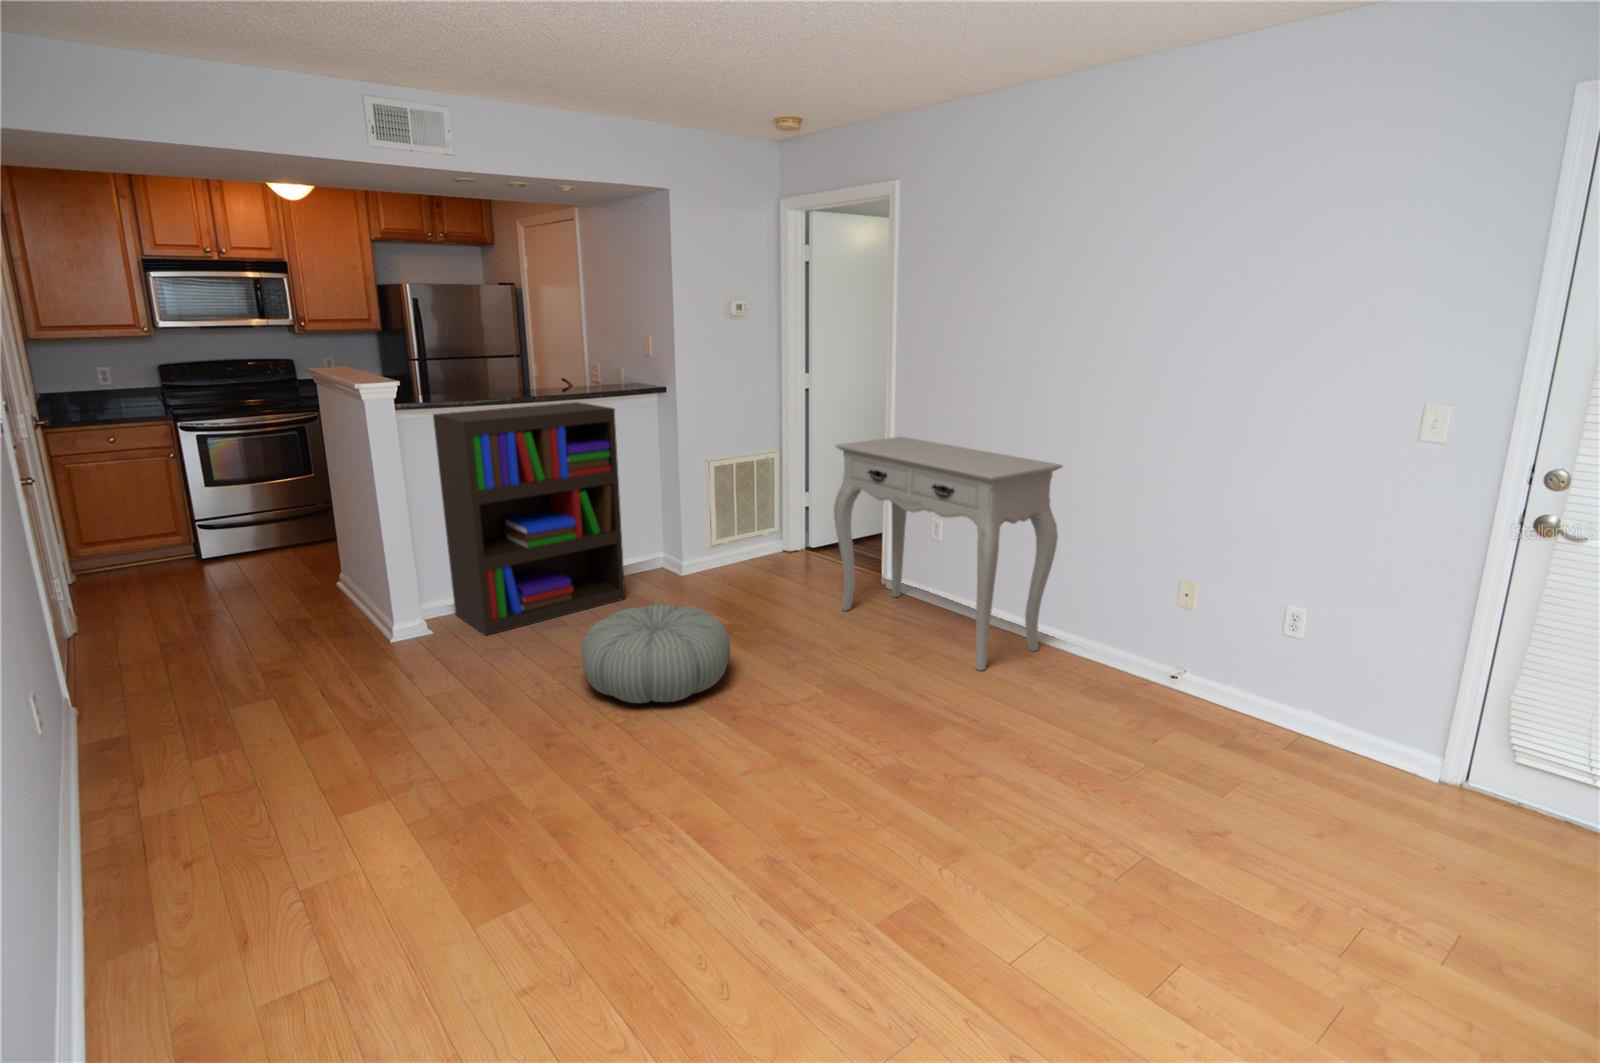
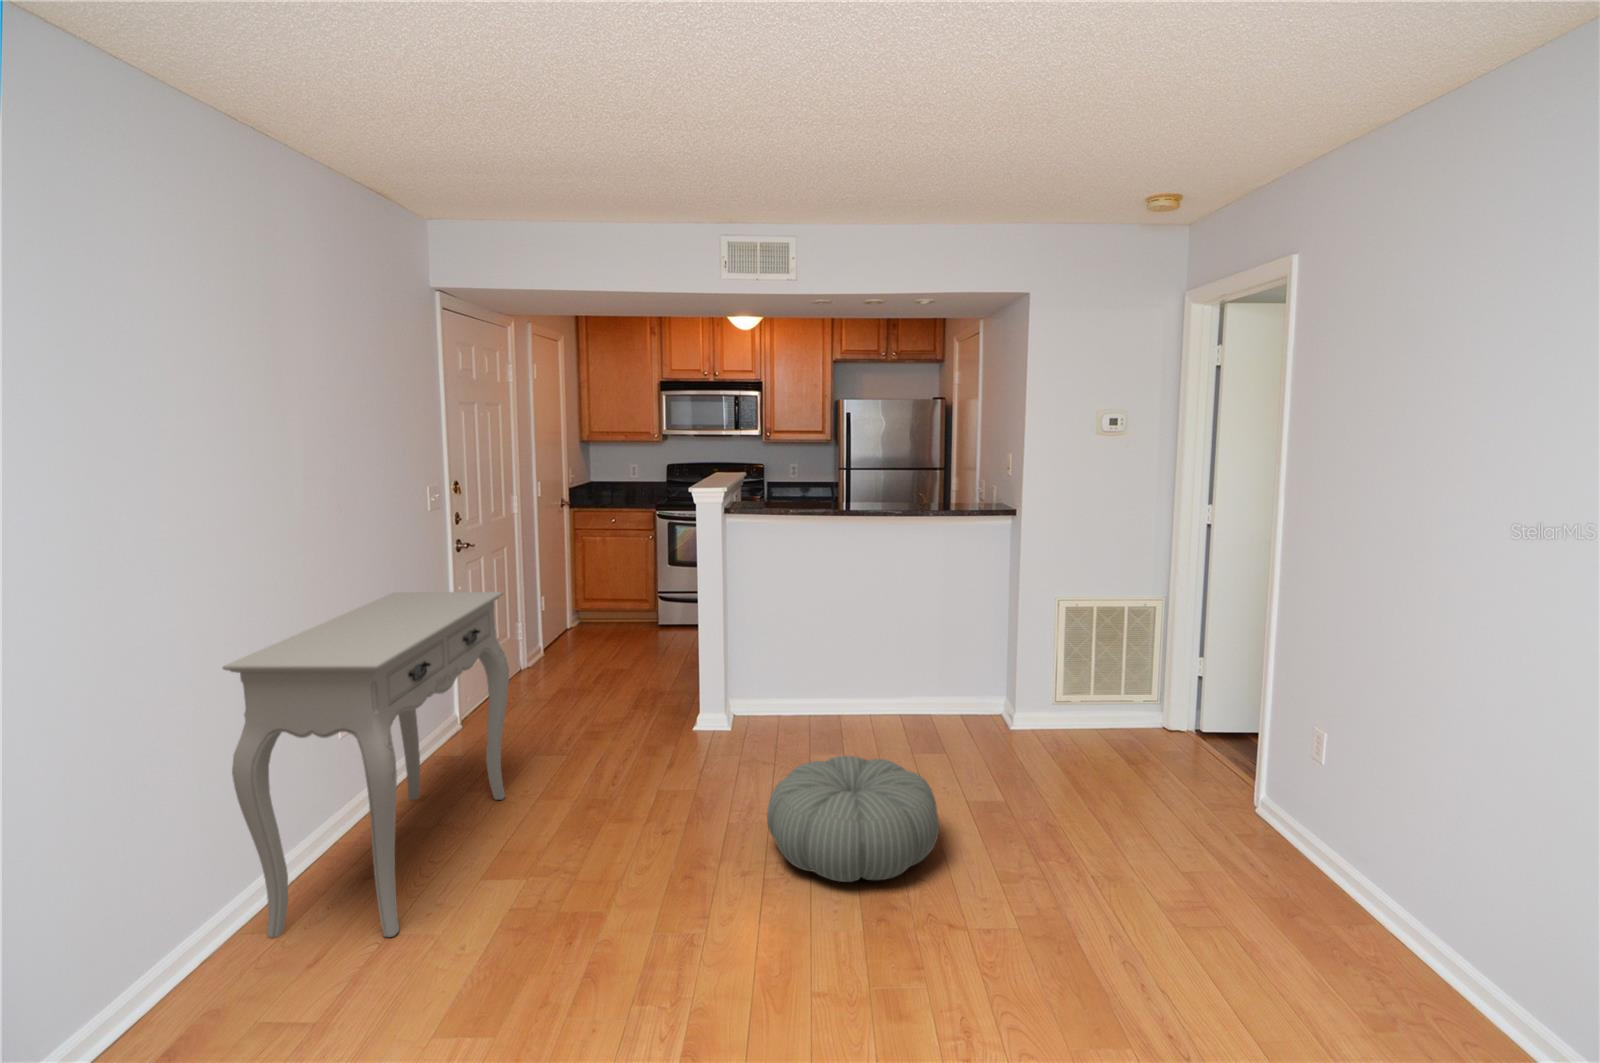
bookshelf: present [433,402,625,635] -> none [760,521,926,746]
console table: present [834,437,1063,671] -> present [223,592,509,938]

